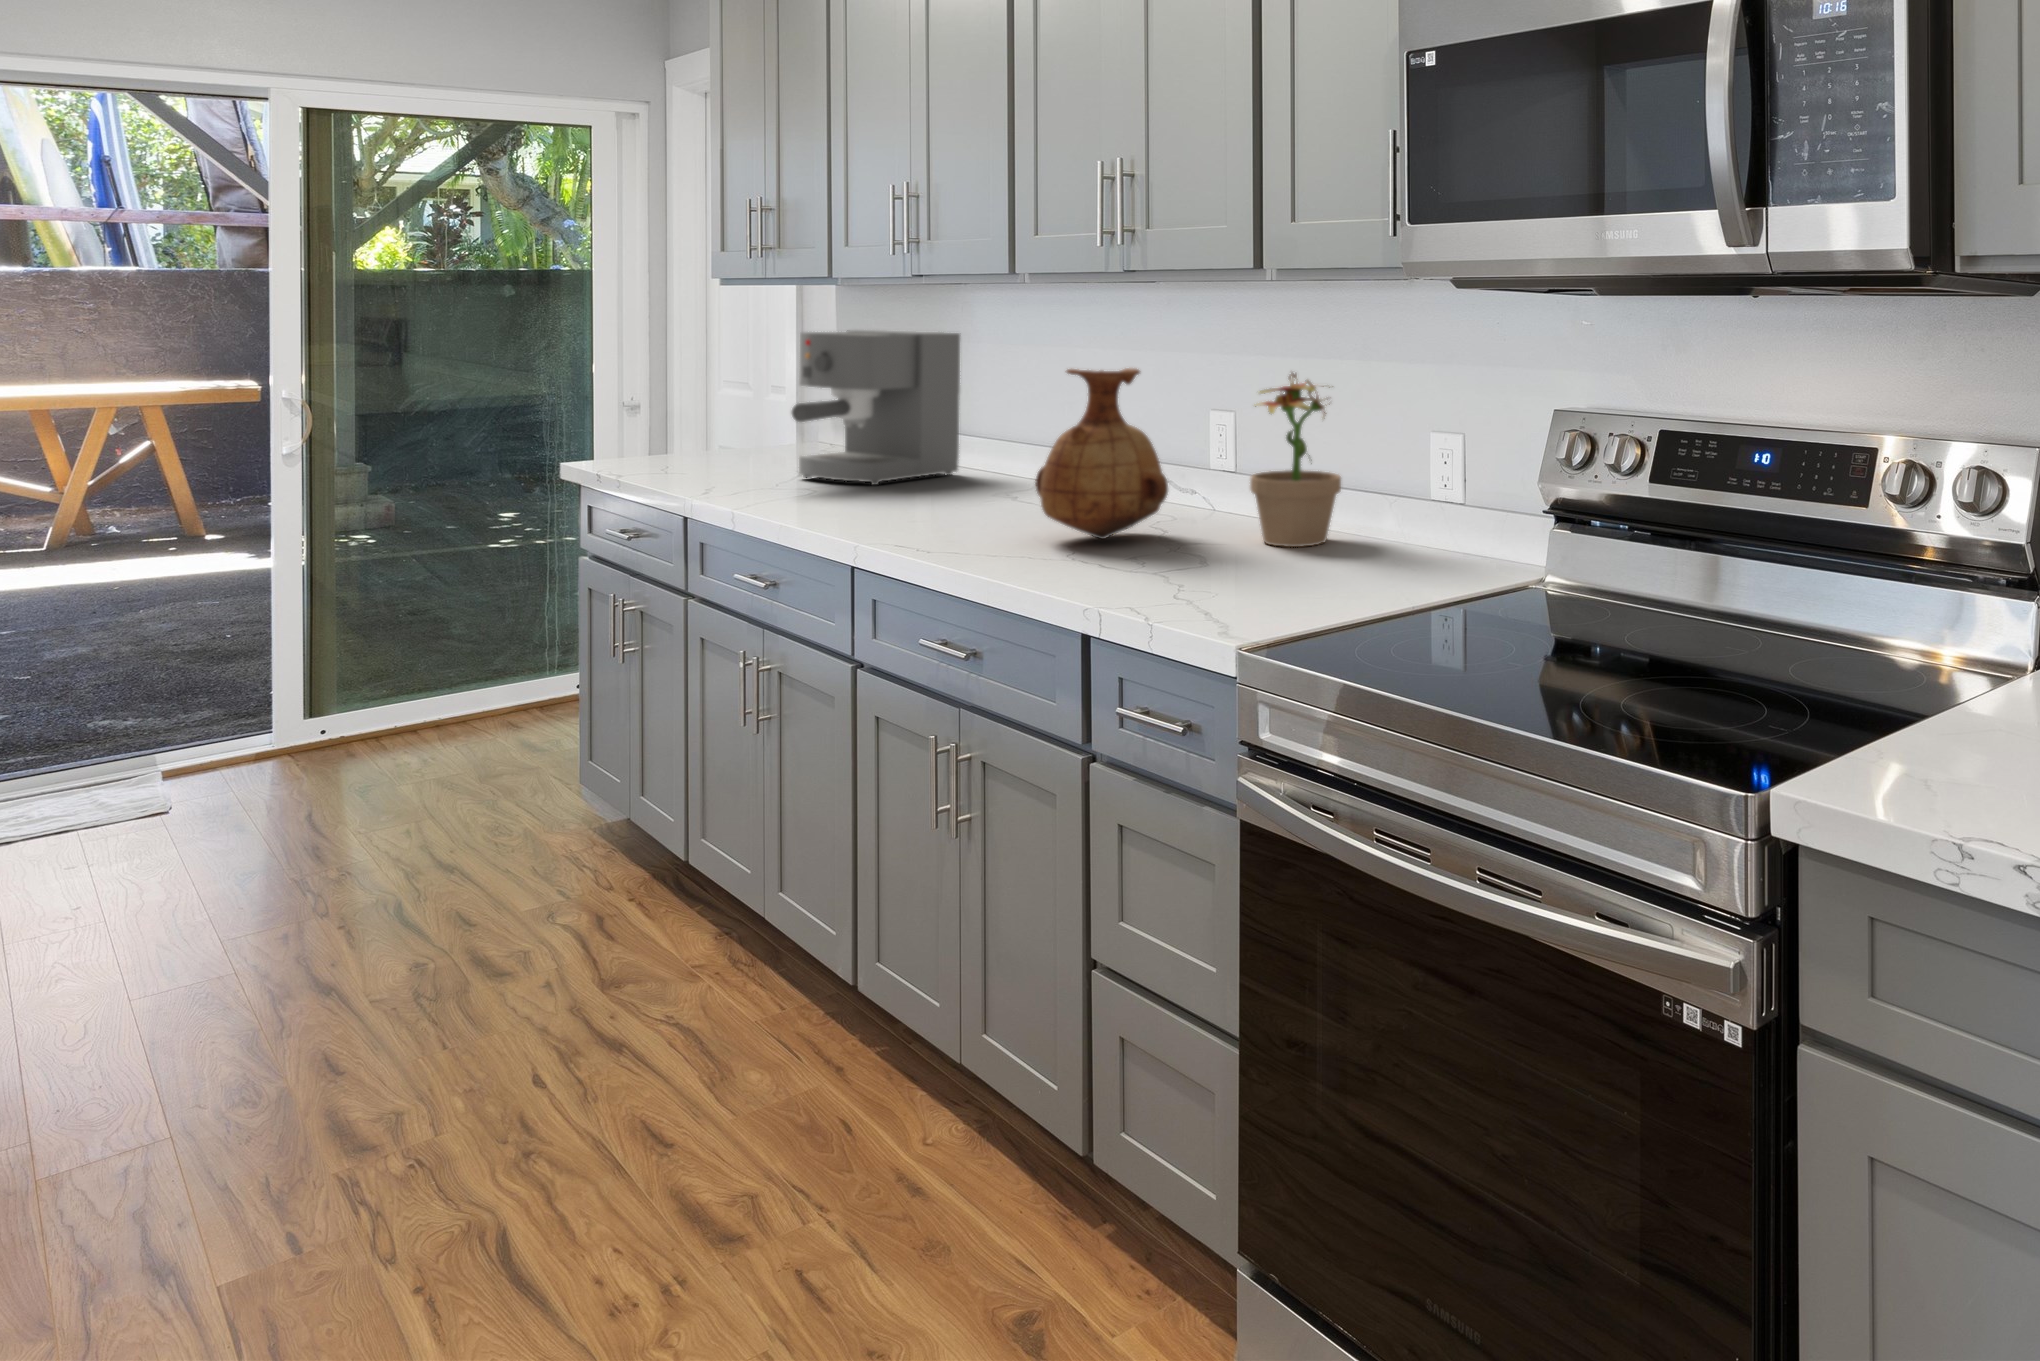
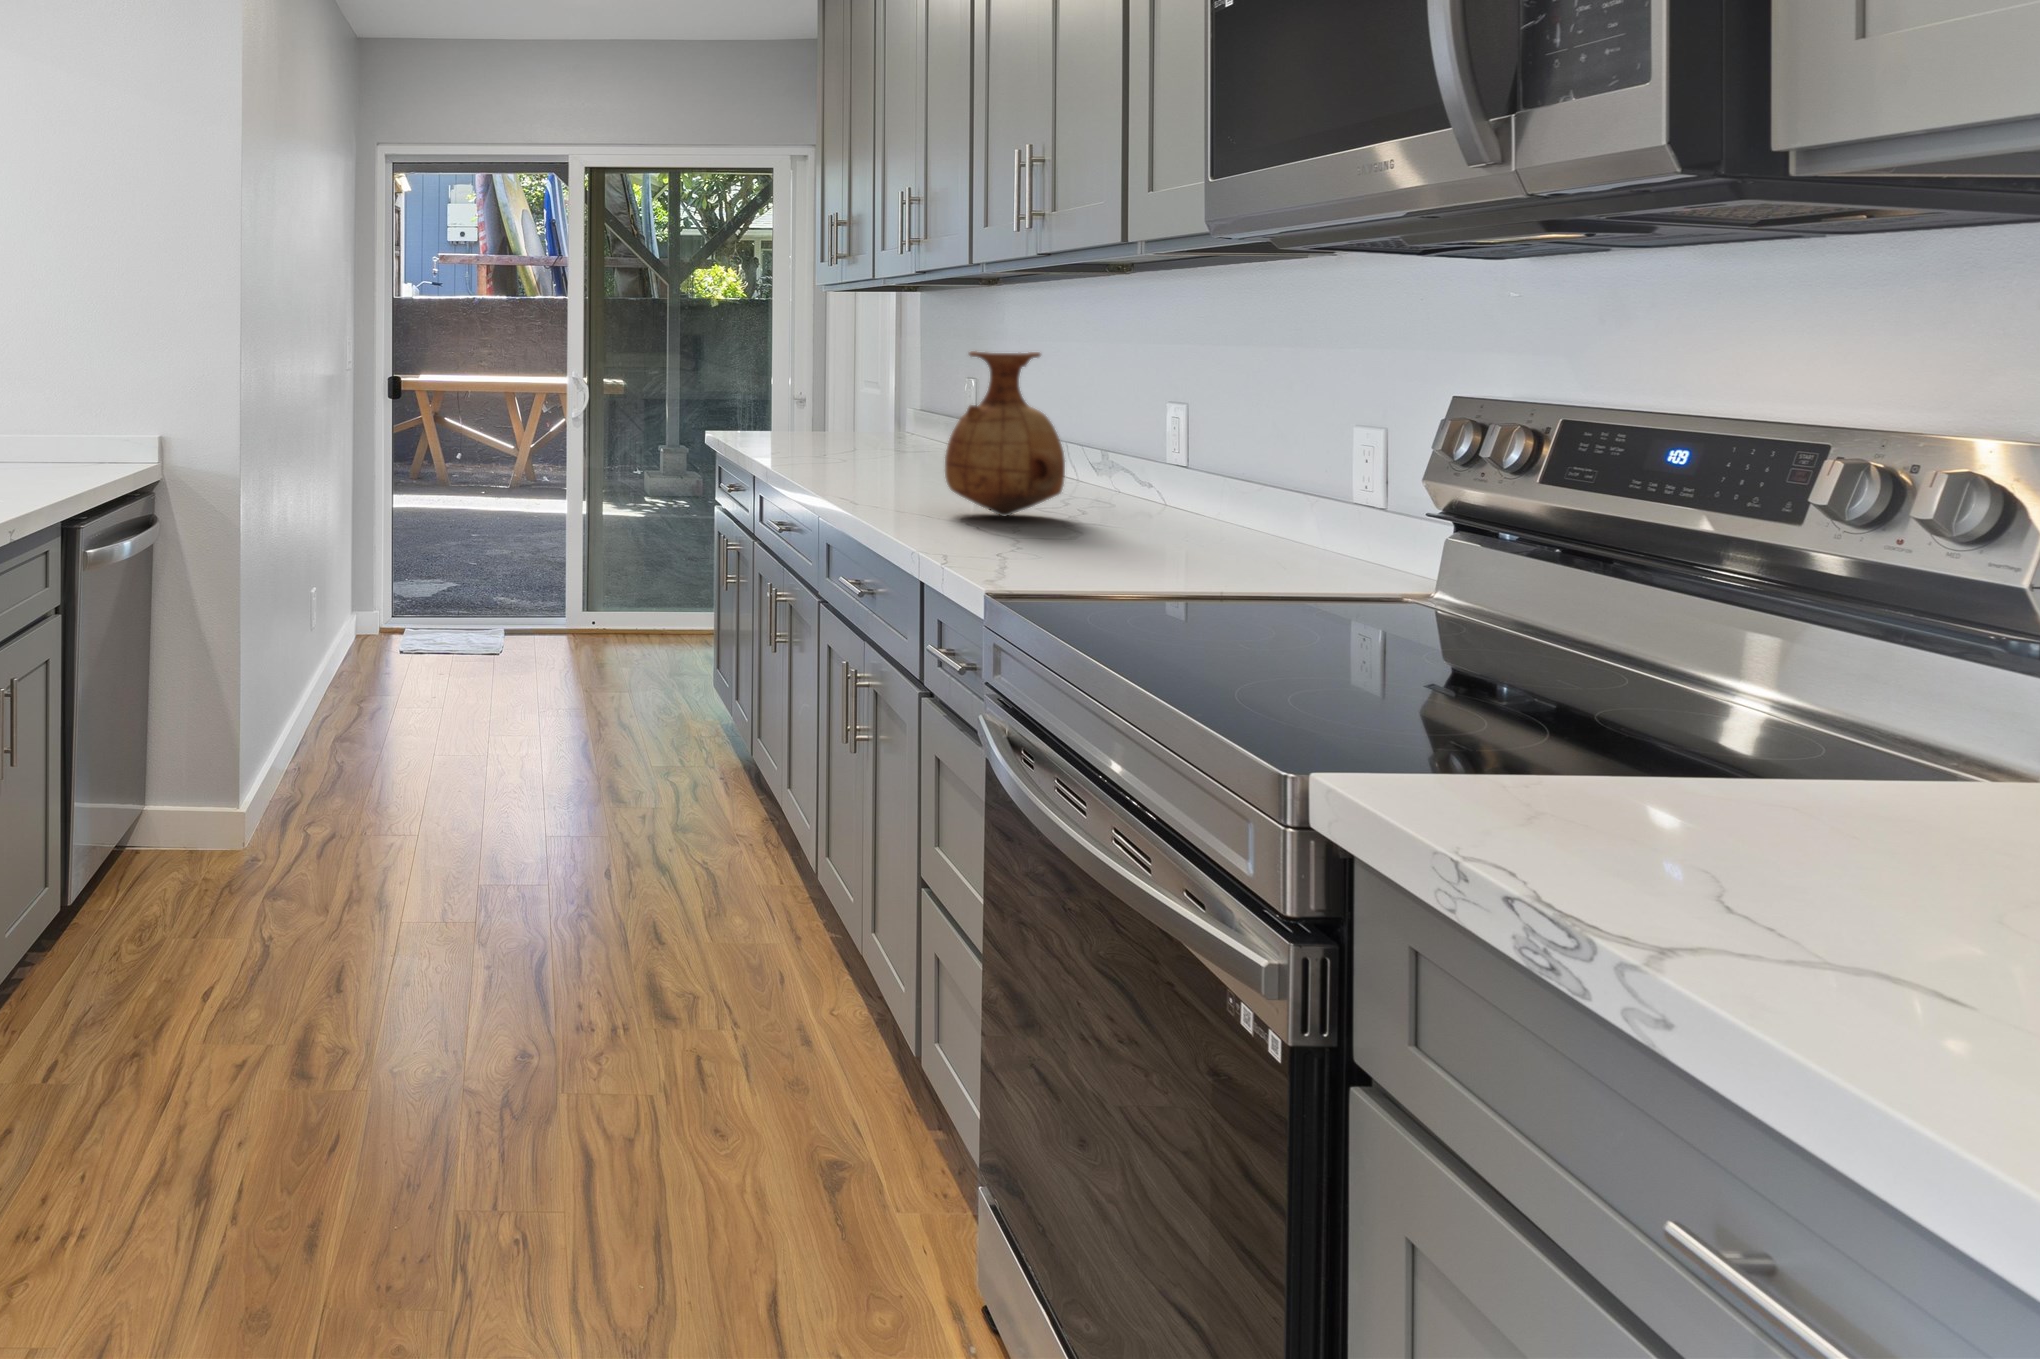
coffee maker: present [792,330,960,485] -> none [816,329,967,465]
potted plant: present [1250,373,1341,547] -> none [1141,354,1250,544]

